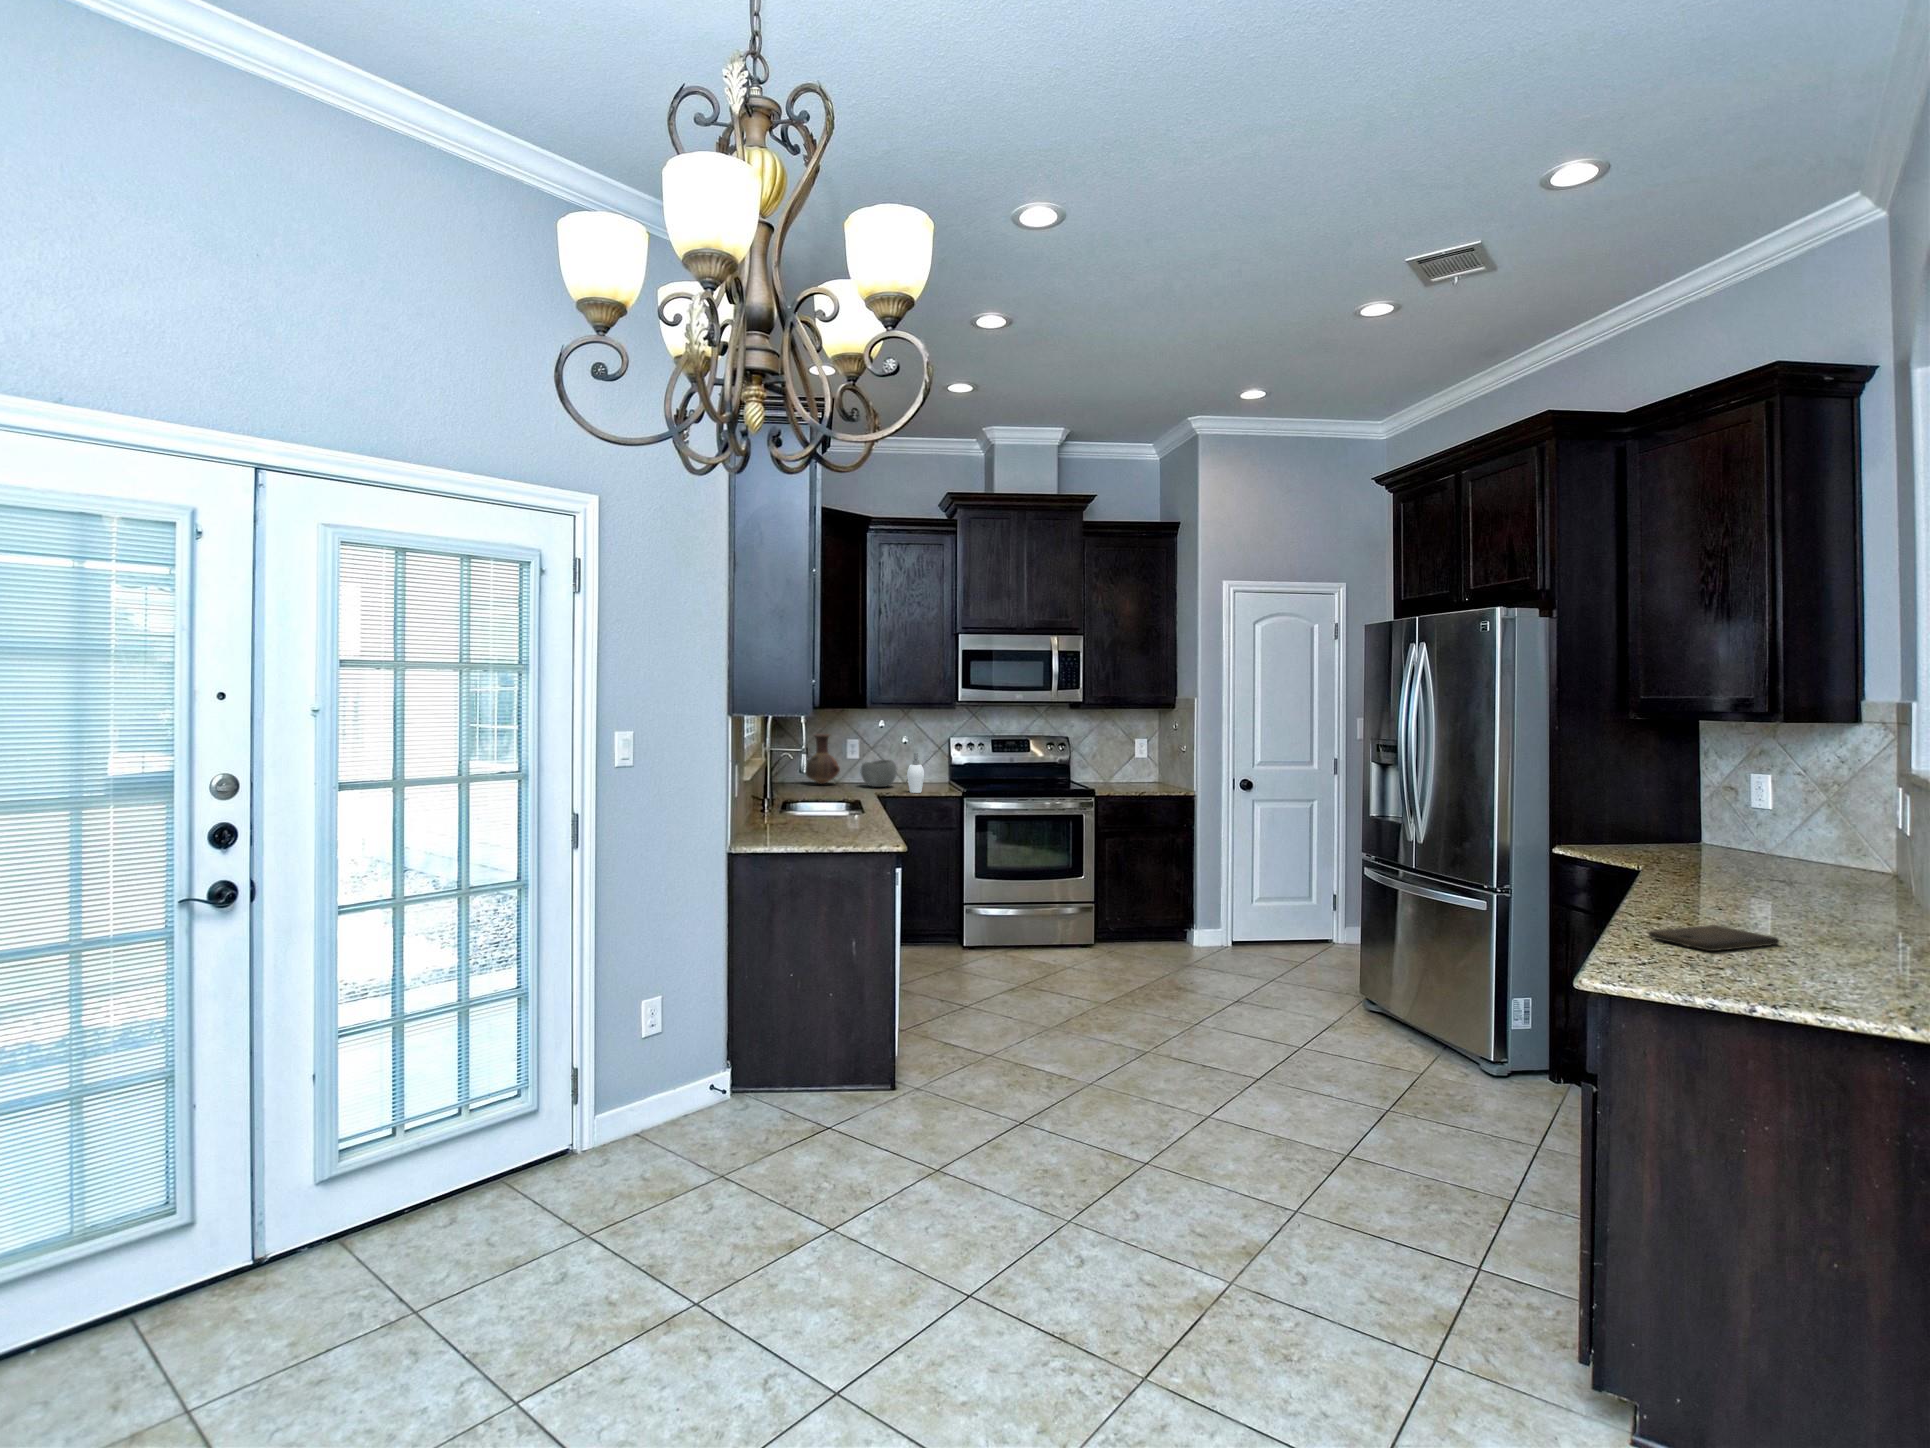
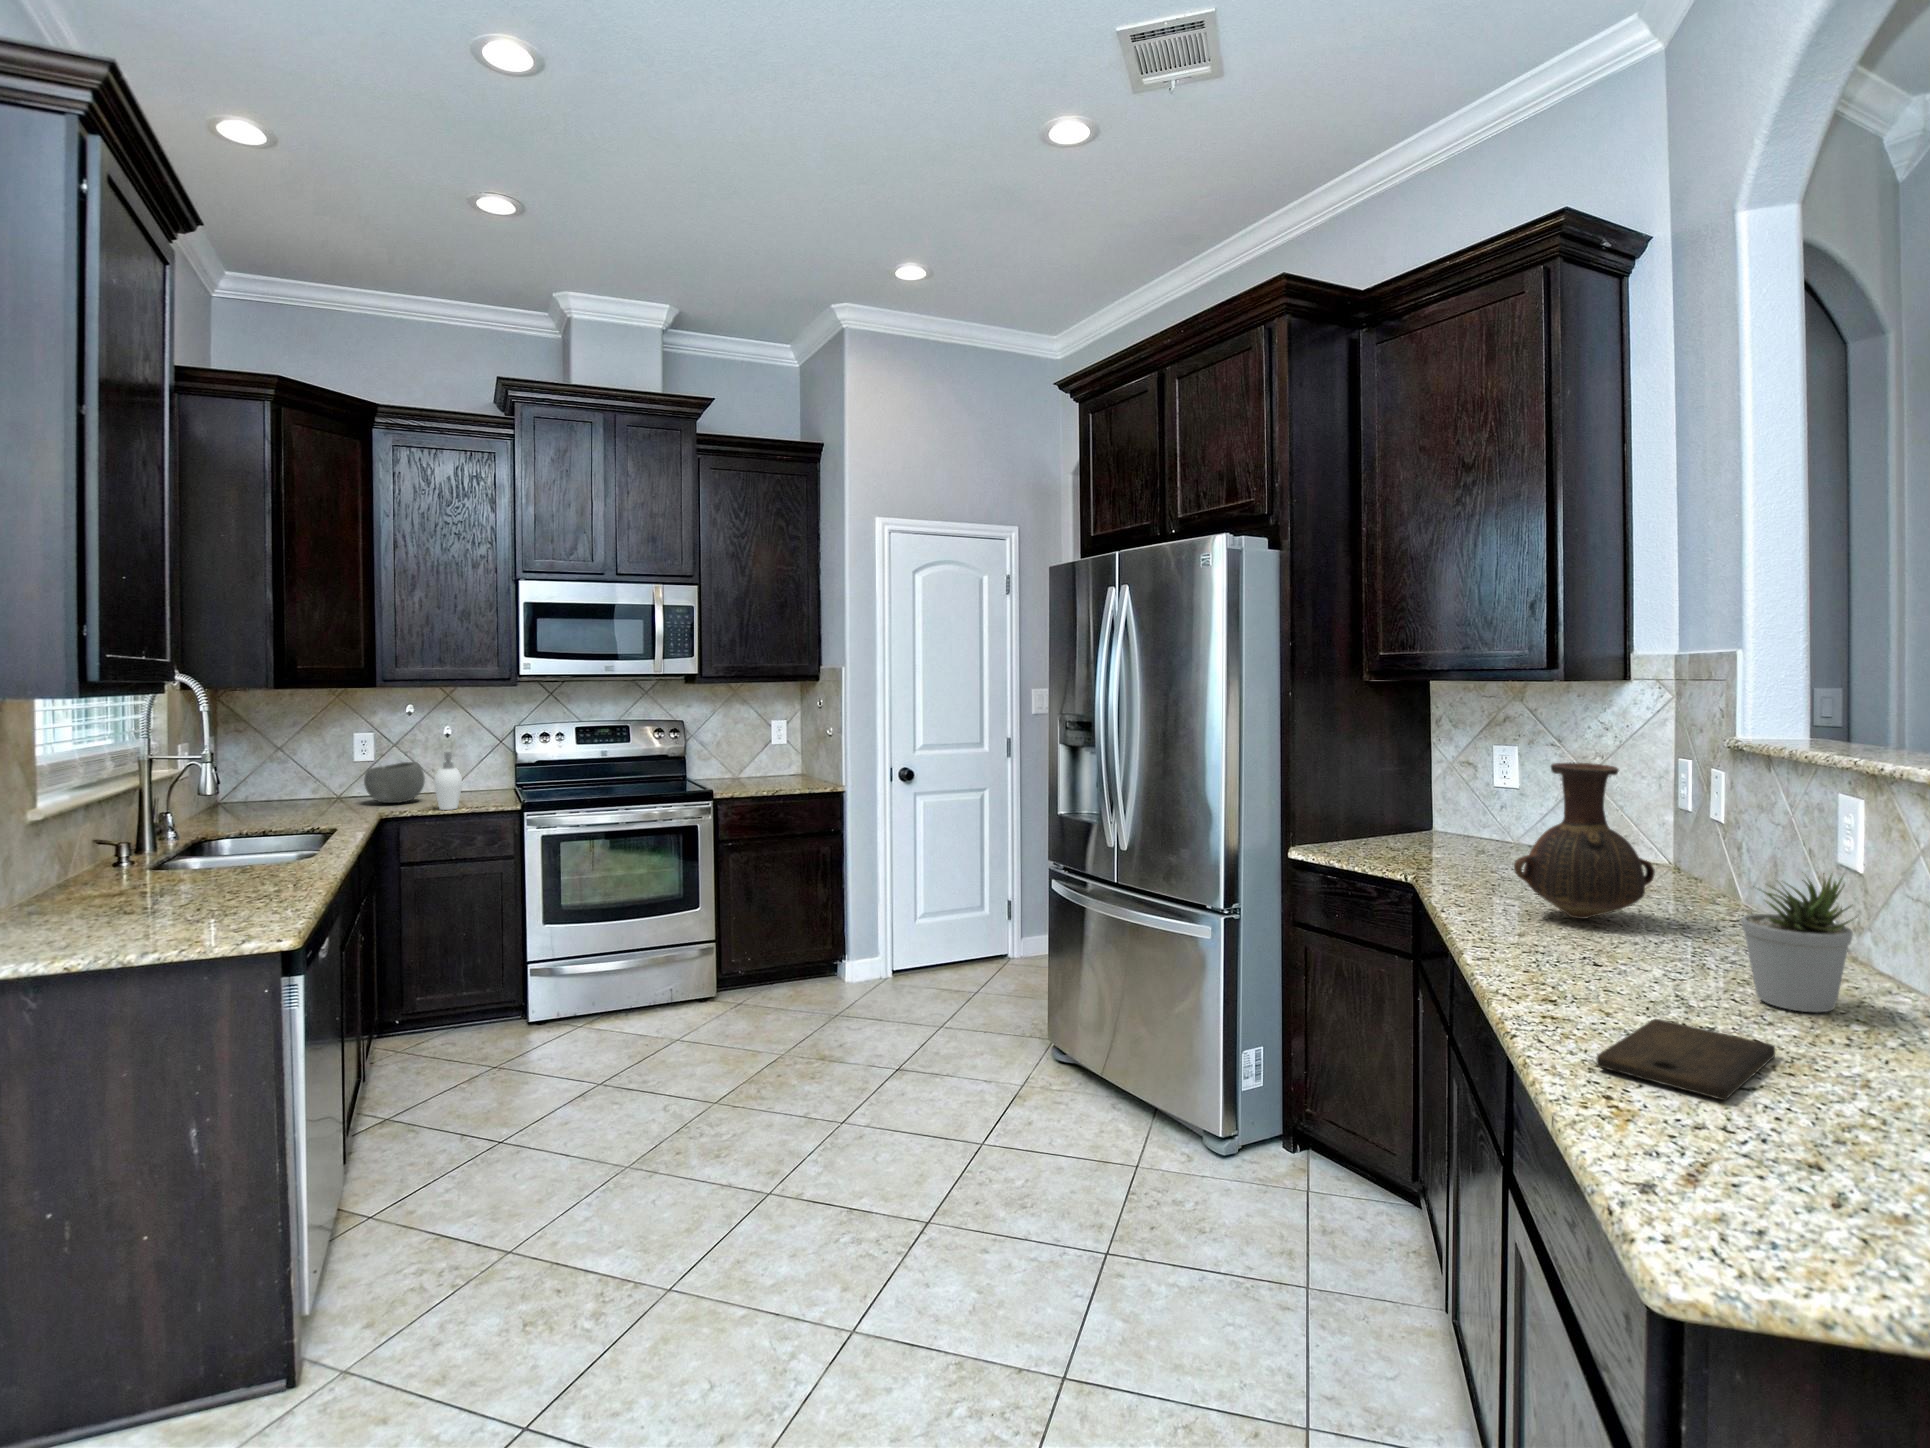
vase: present [806,734,840,785] -> present [1514,763,1655,919]
potted plant: none [1804,847,1878,936] -> present [1741,873,1857,1013]

